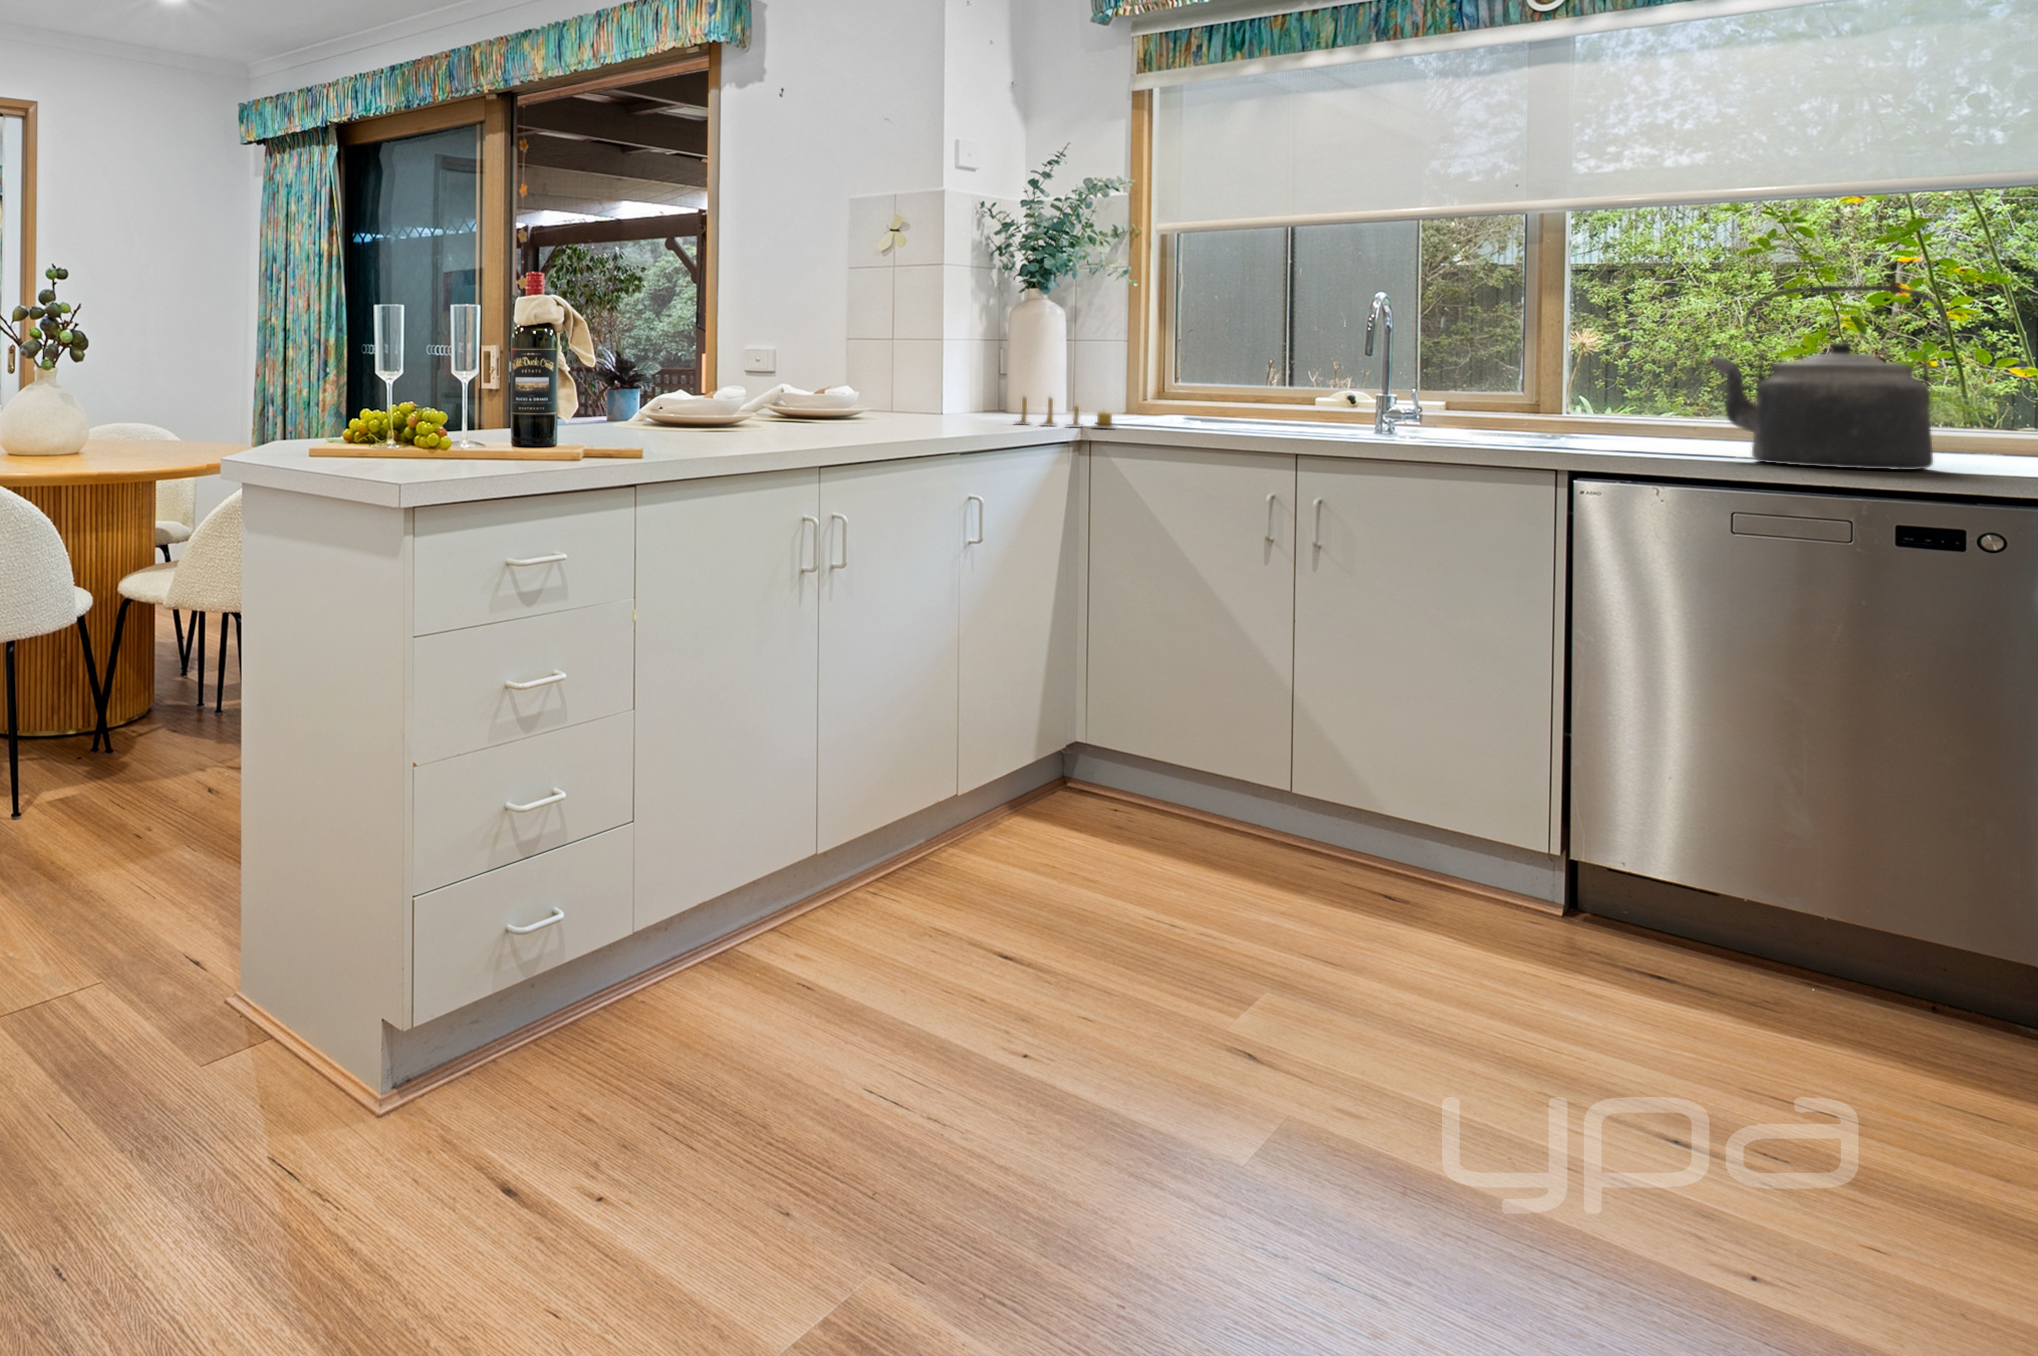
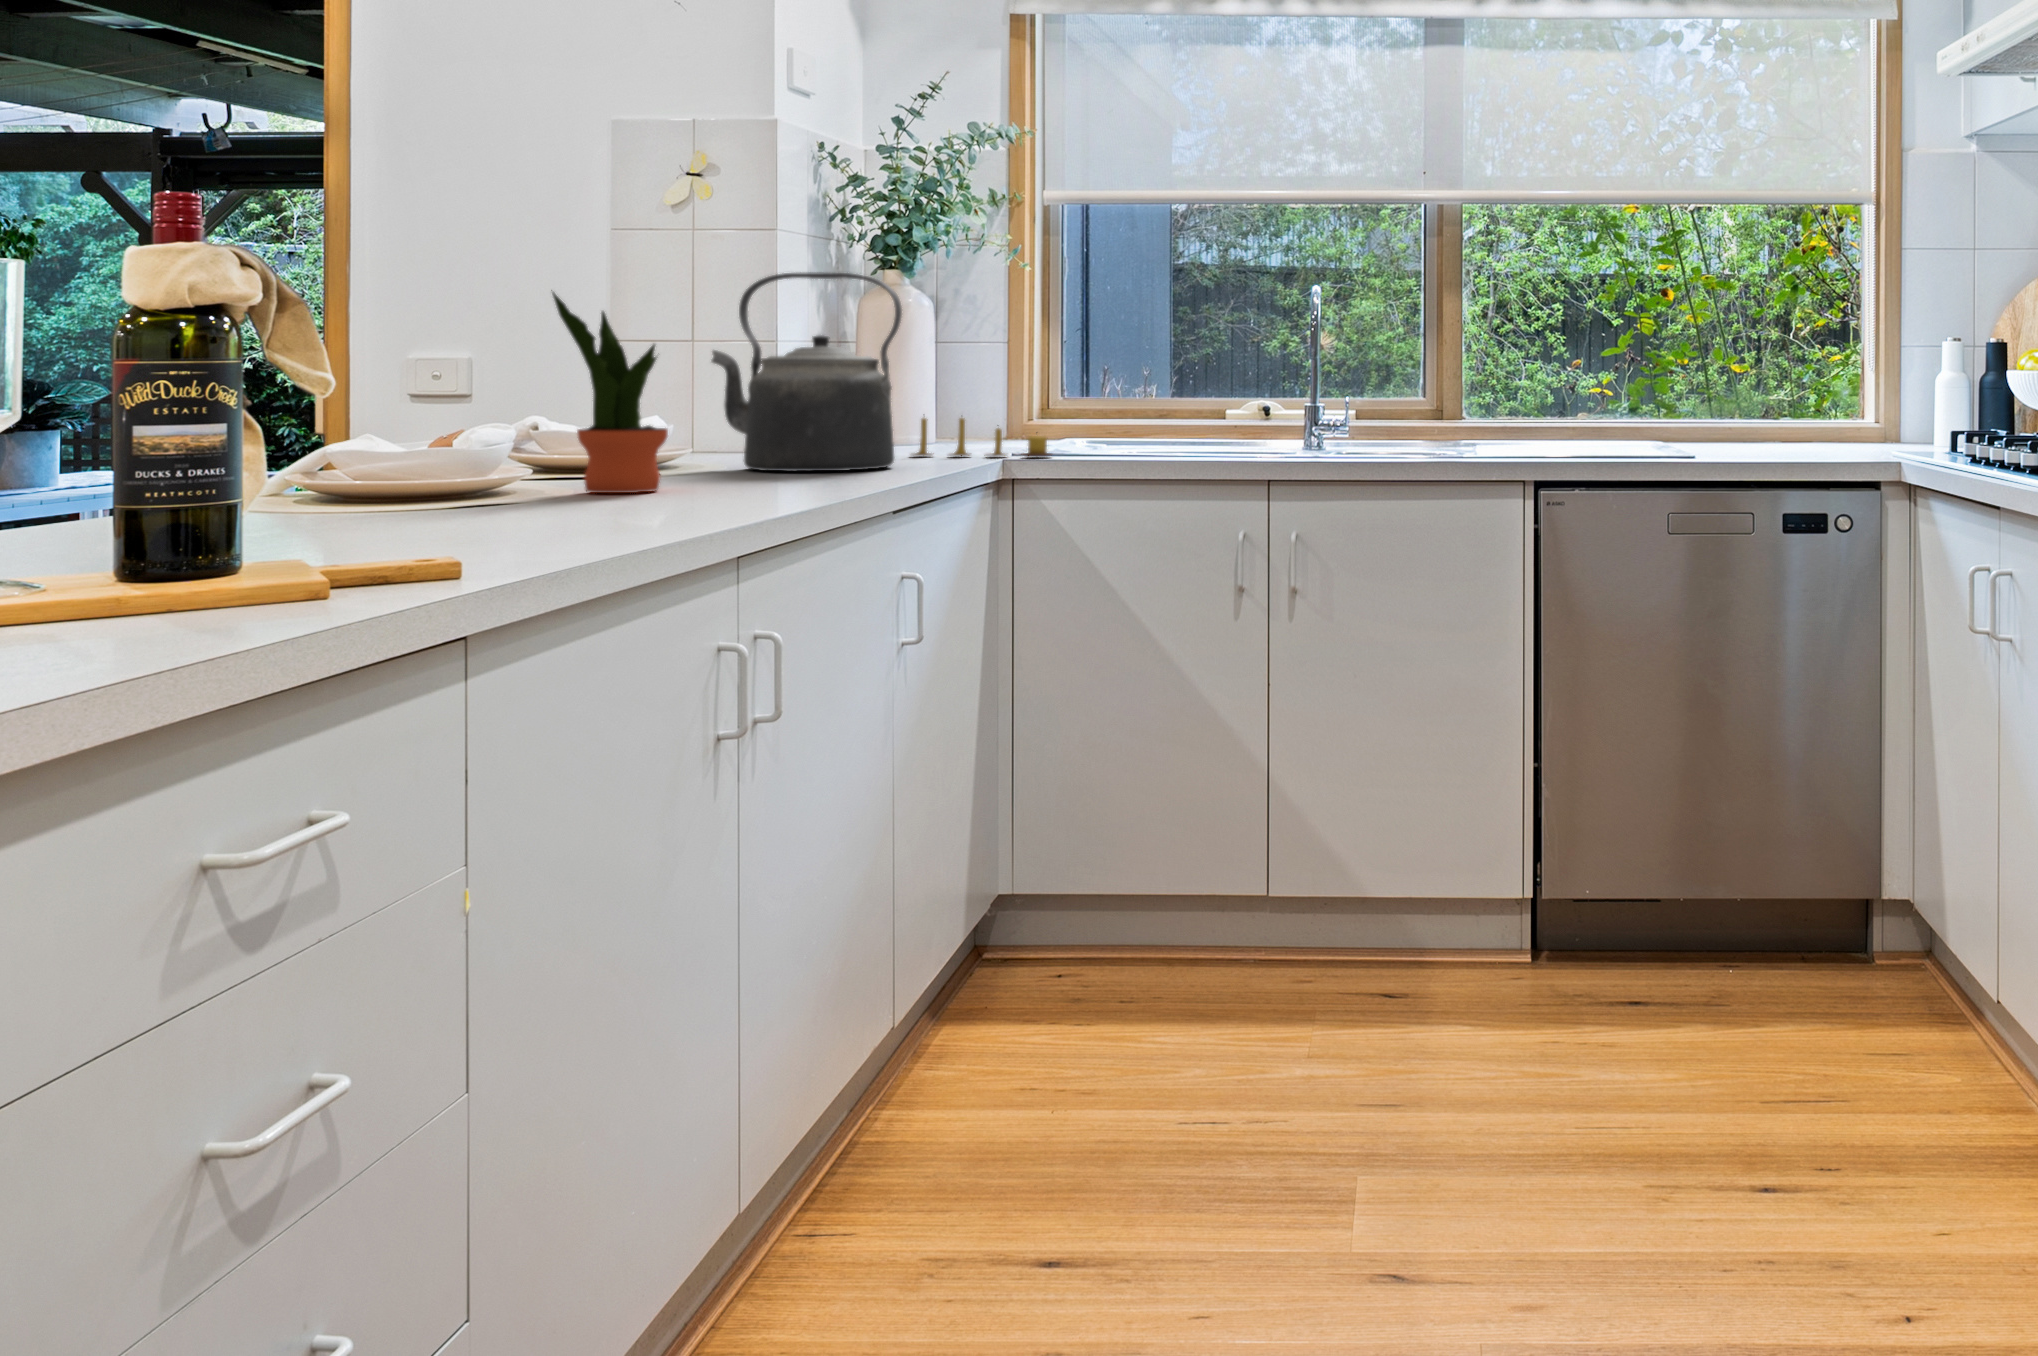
kettle: present [1711,286,1946,470] -> present [712,272,902,471]
potted plant: none [739,312,805,433] -> present [551,290,668,493]

